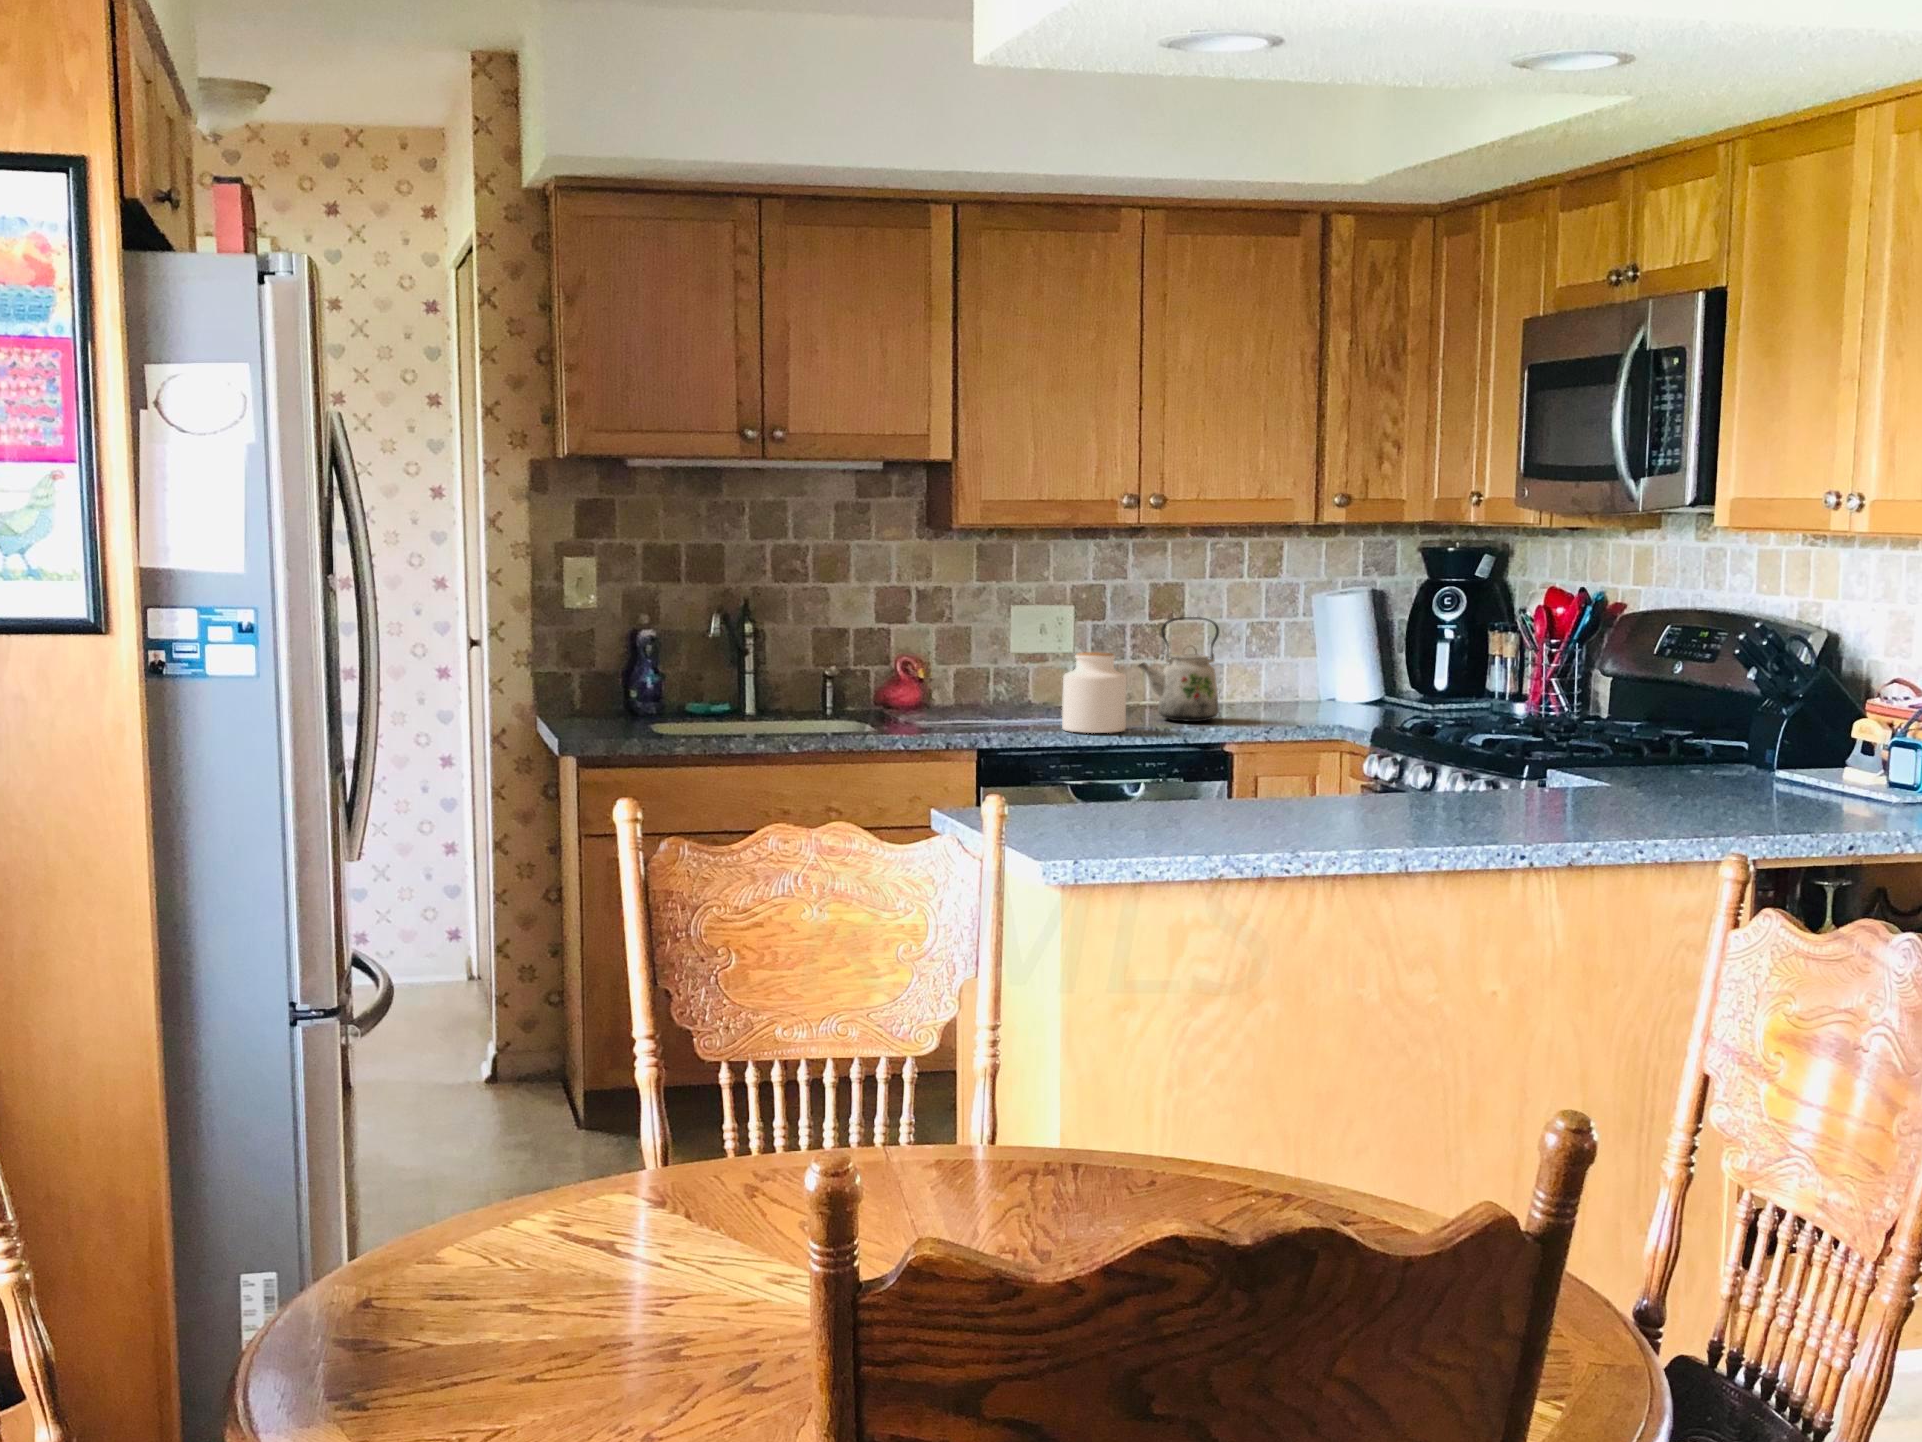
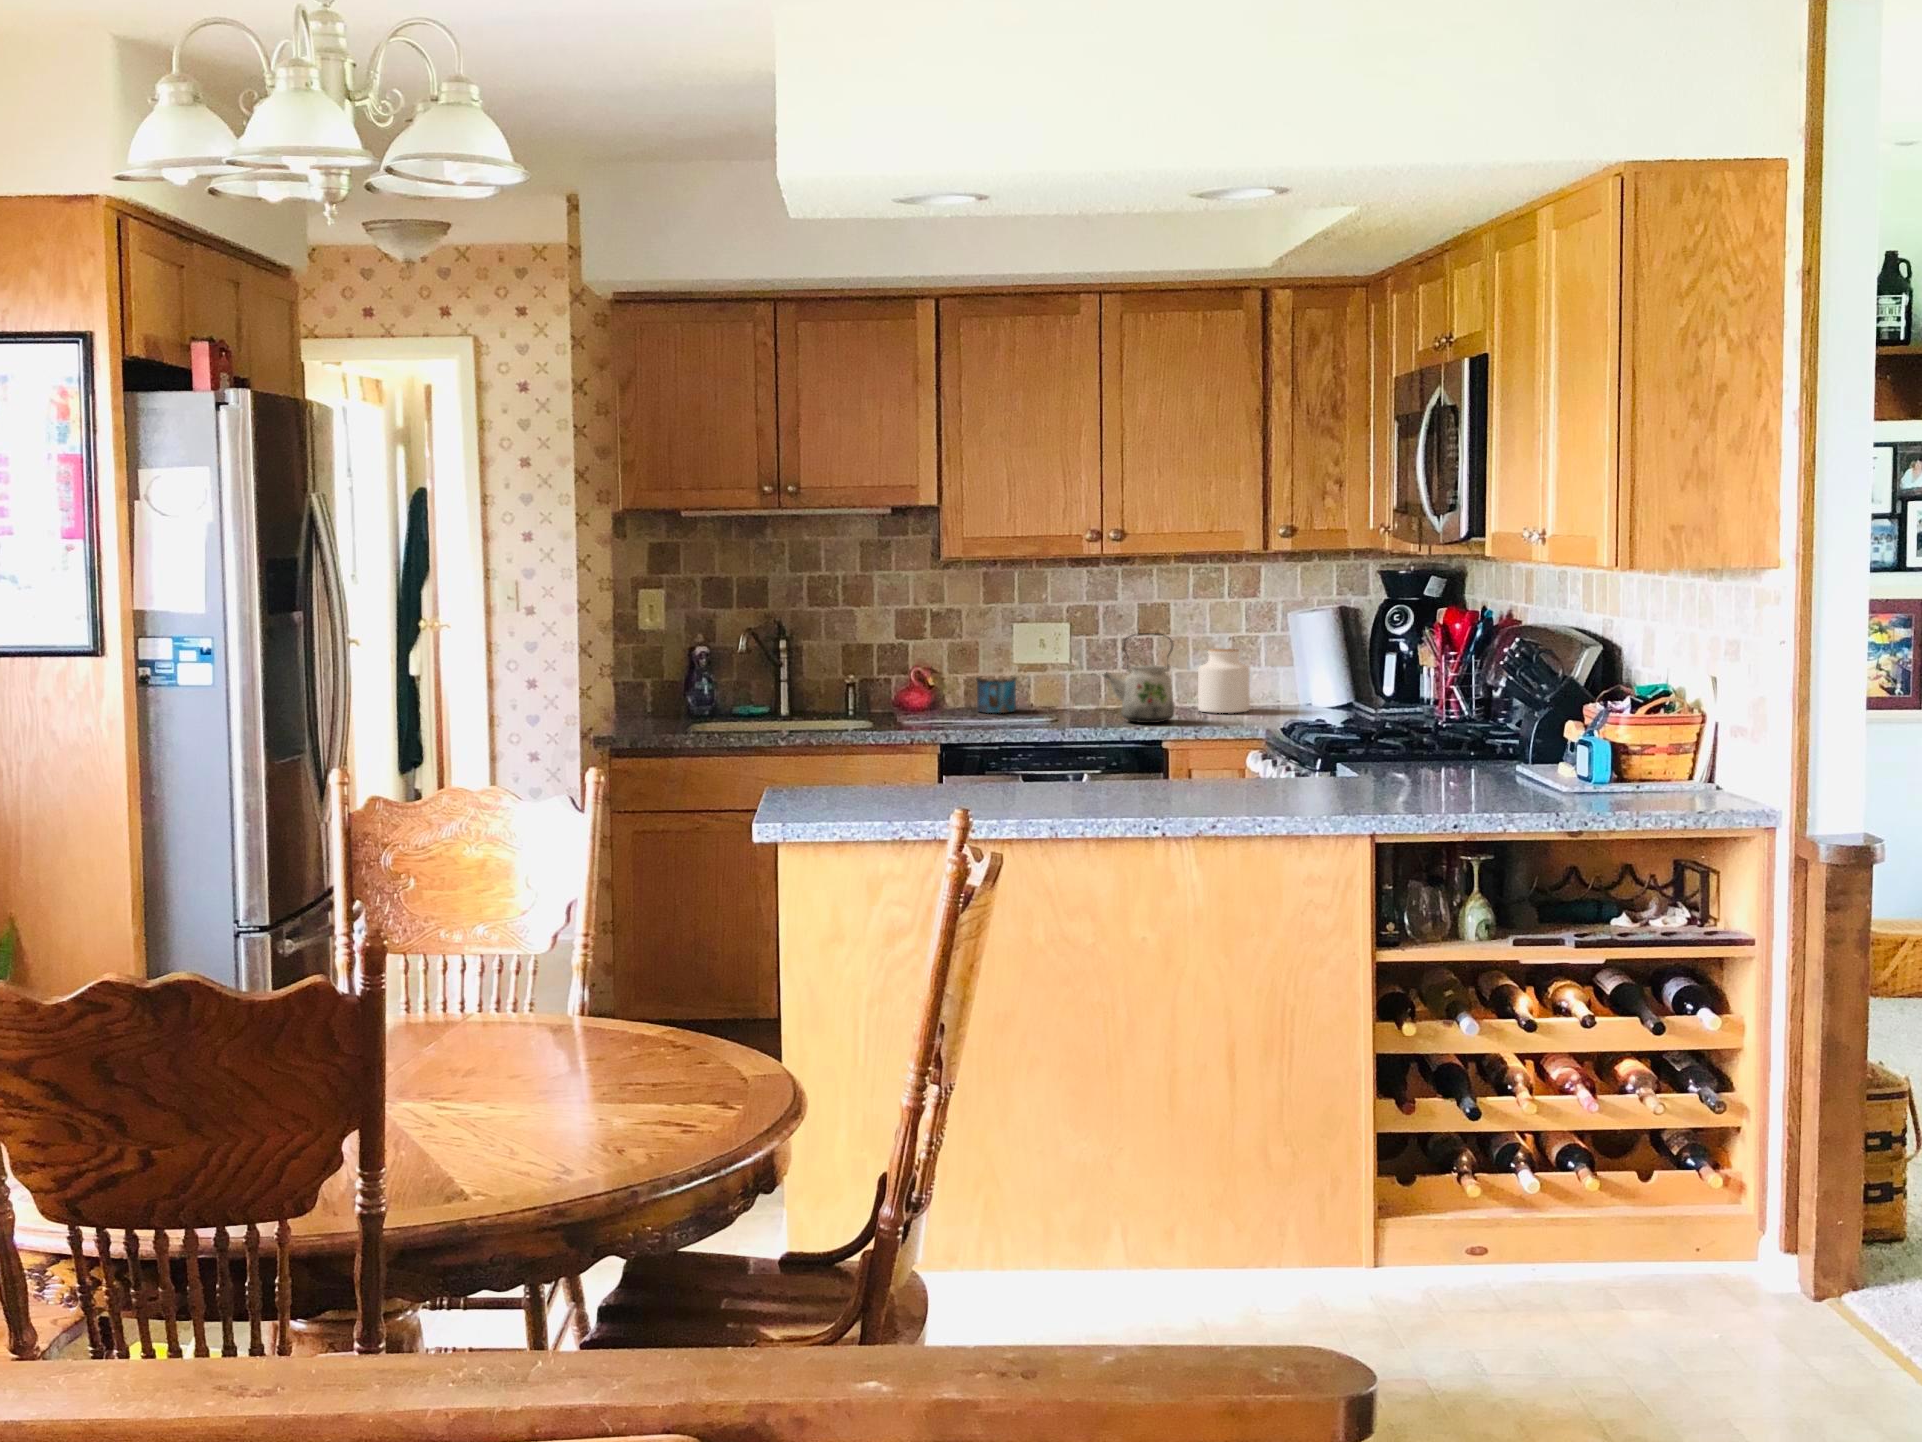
jar: present [1062,652,1126,733] -> present [1198,649,1250,713]
mug: none [973,666,1023,709] -> present [976,677,1017,713]

